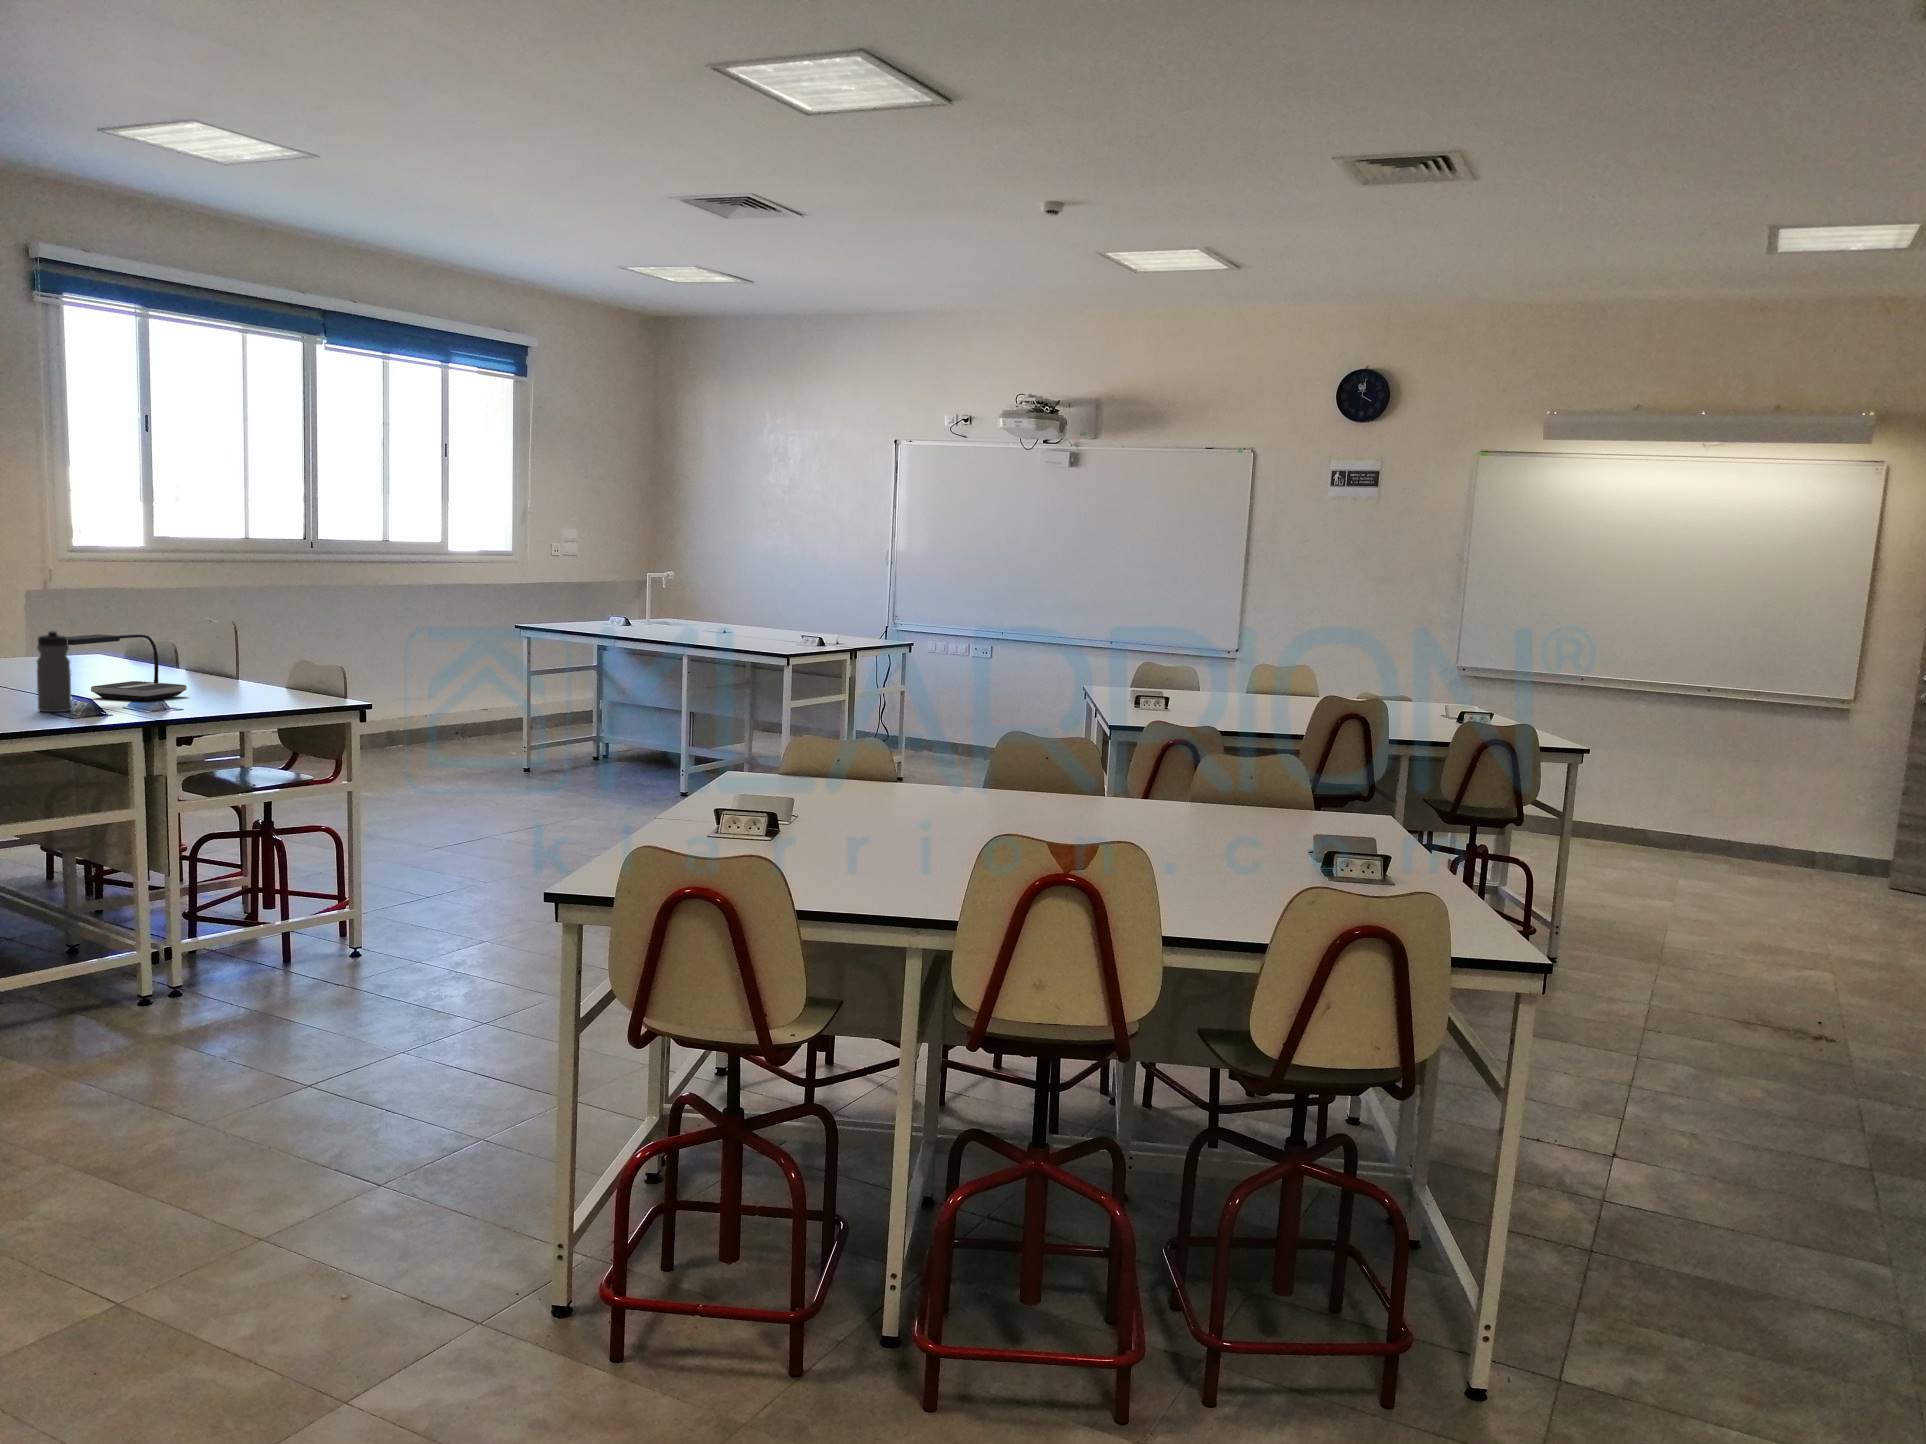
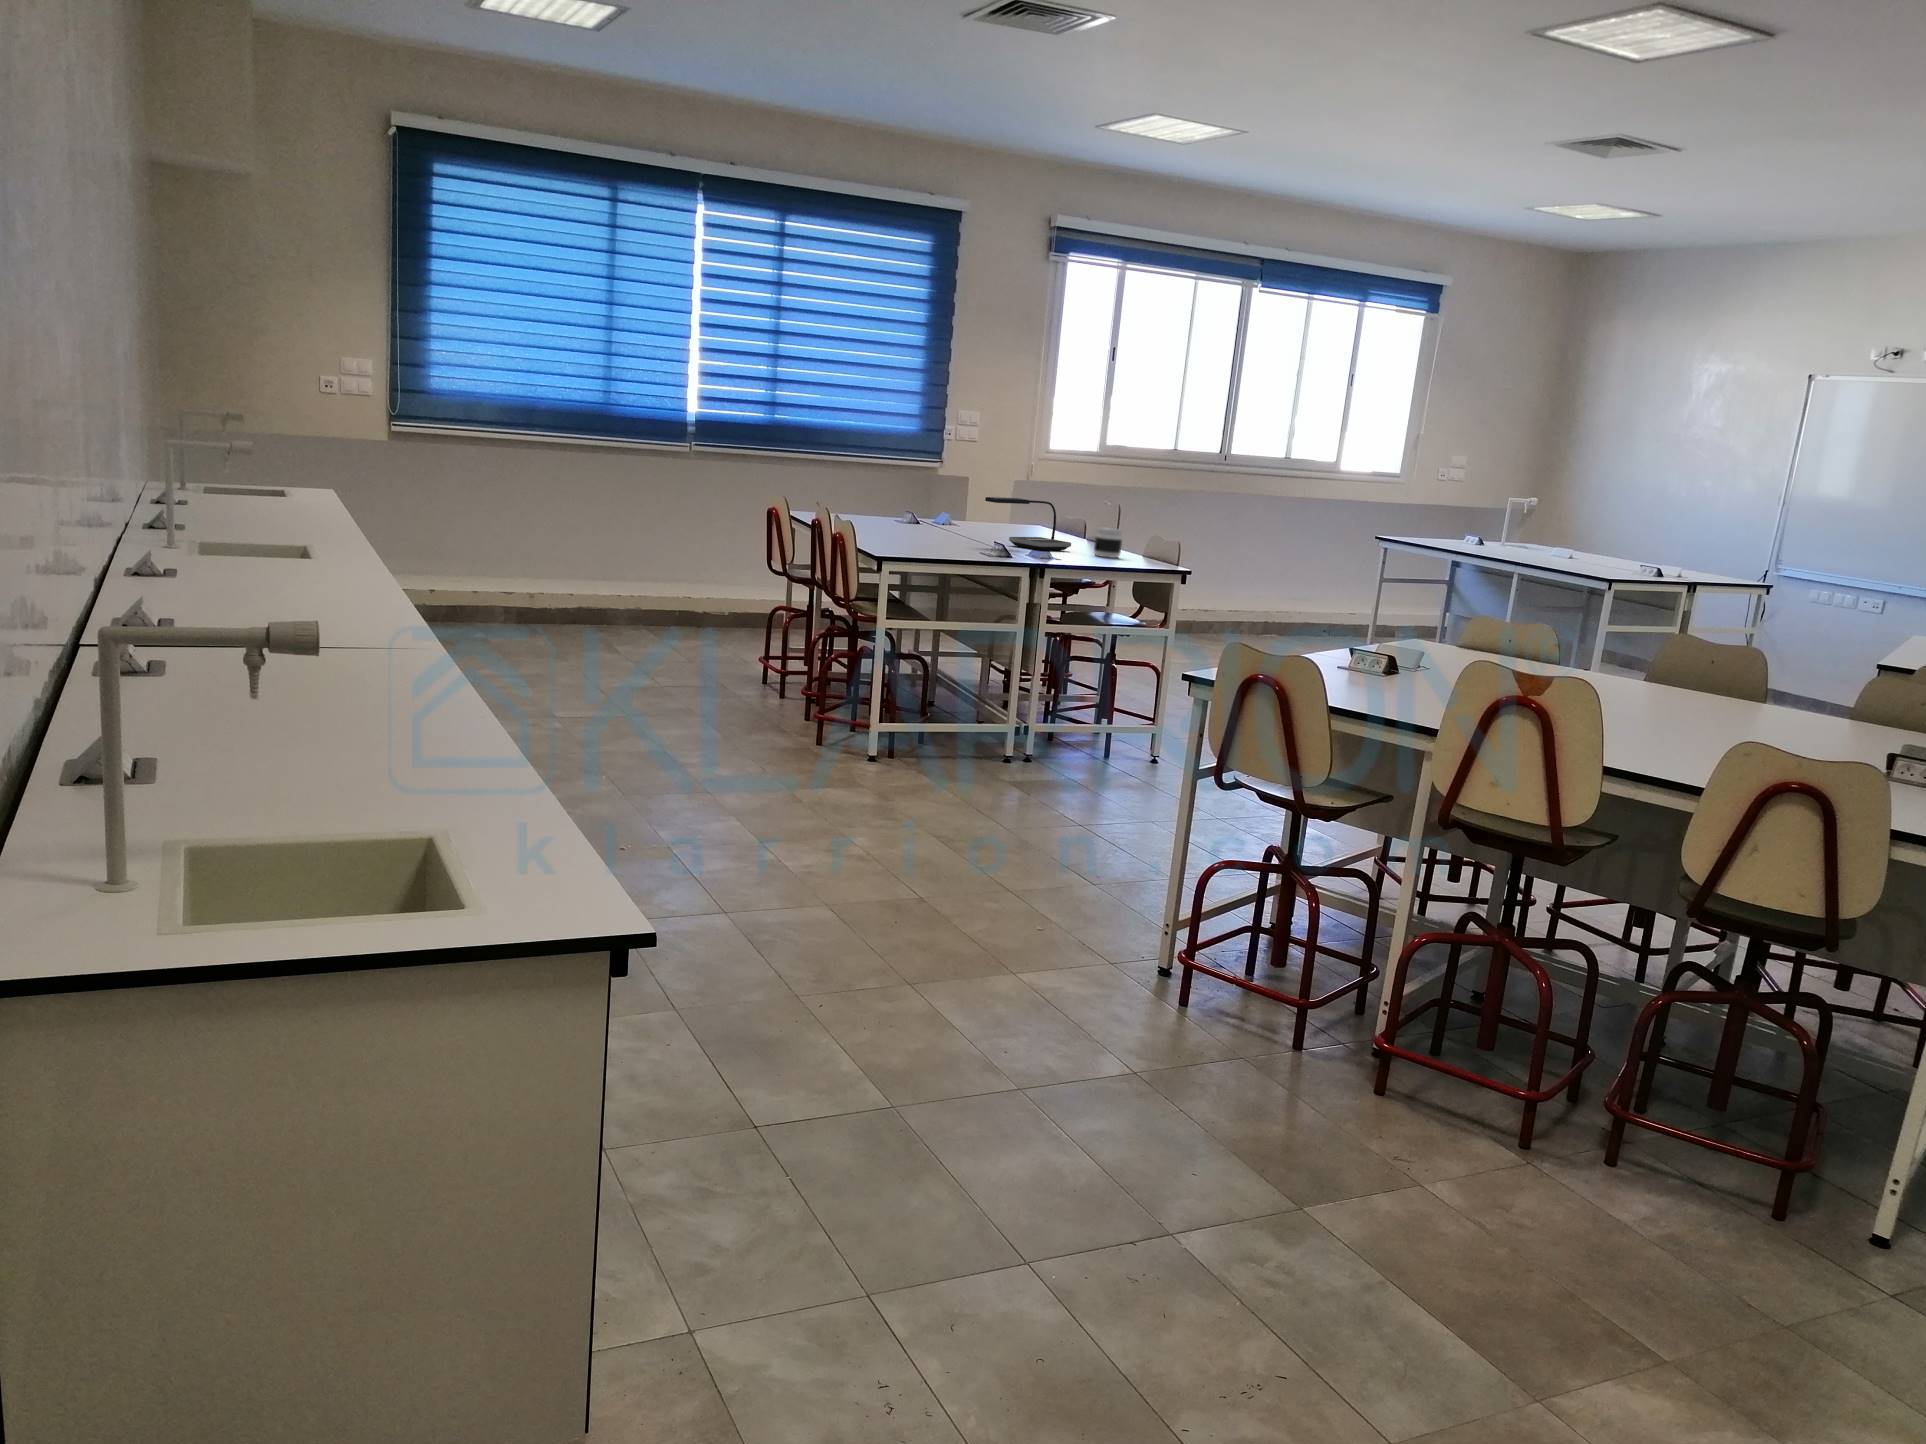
water bottle: present [37,630,72,712] -> none [968,489,992,549]
jar: none [223,661,262,700] -> present [1094,527,1122,558]

